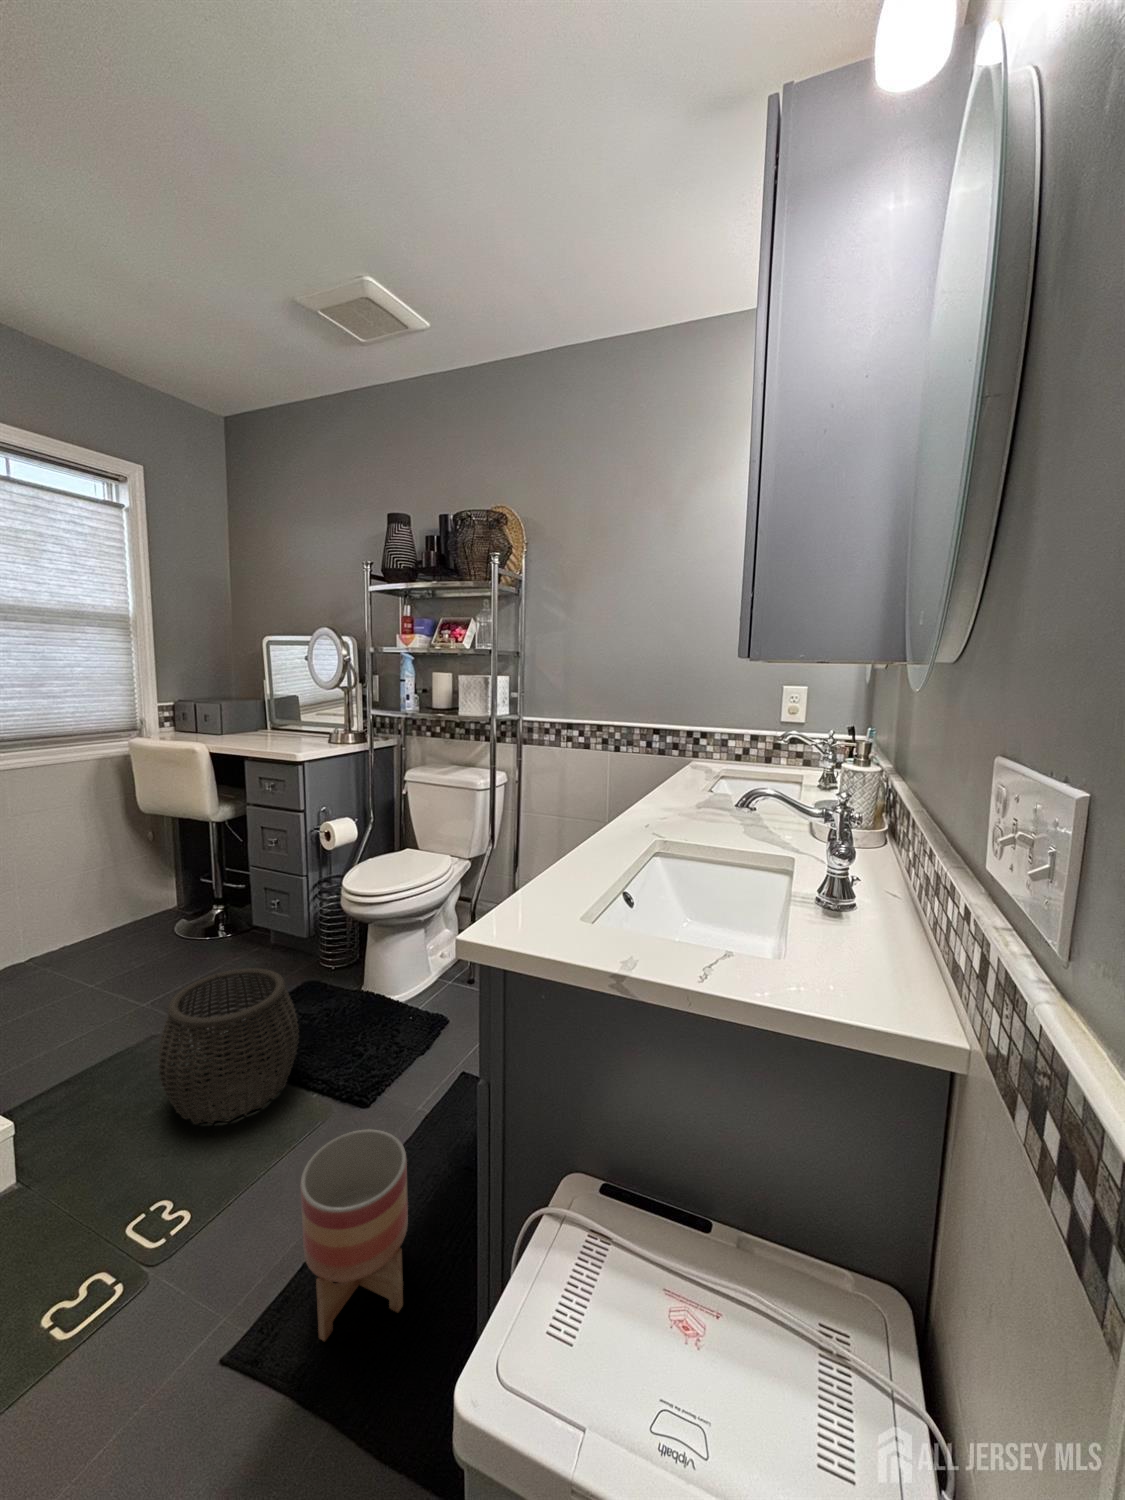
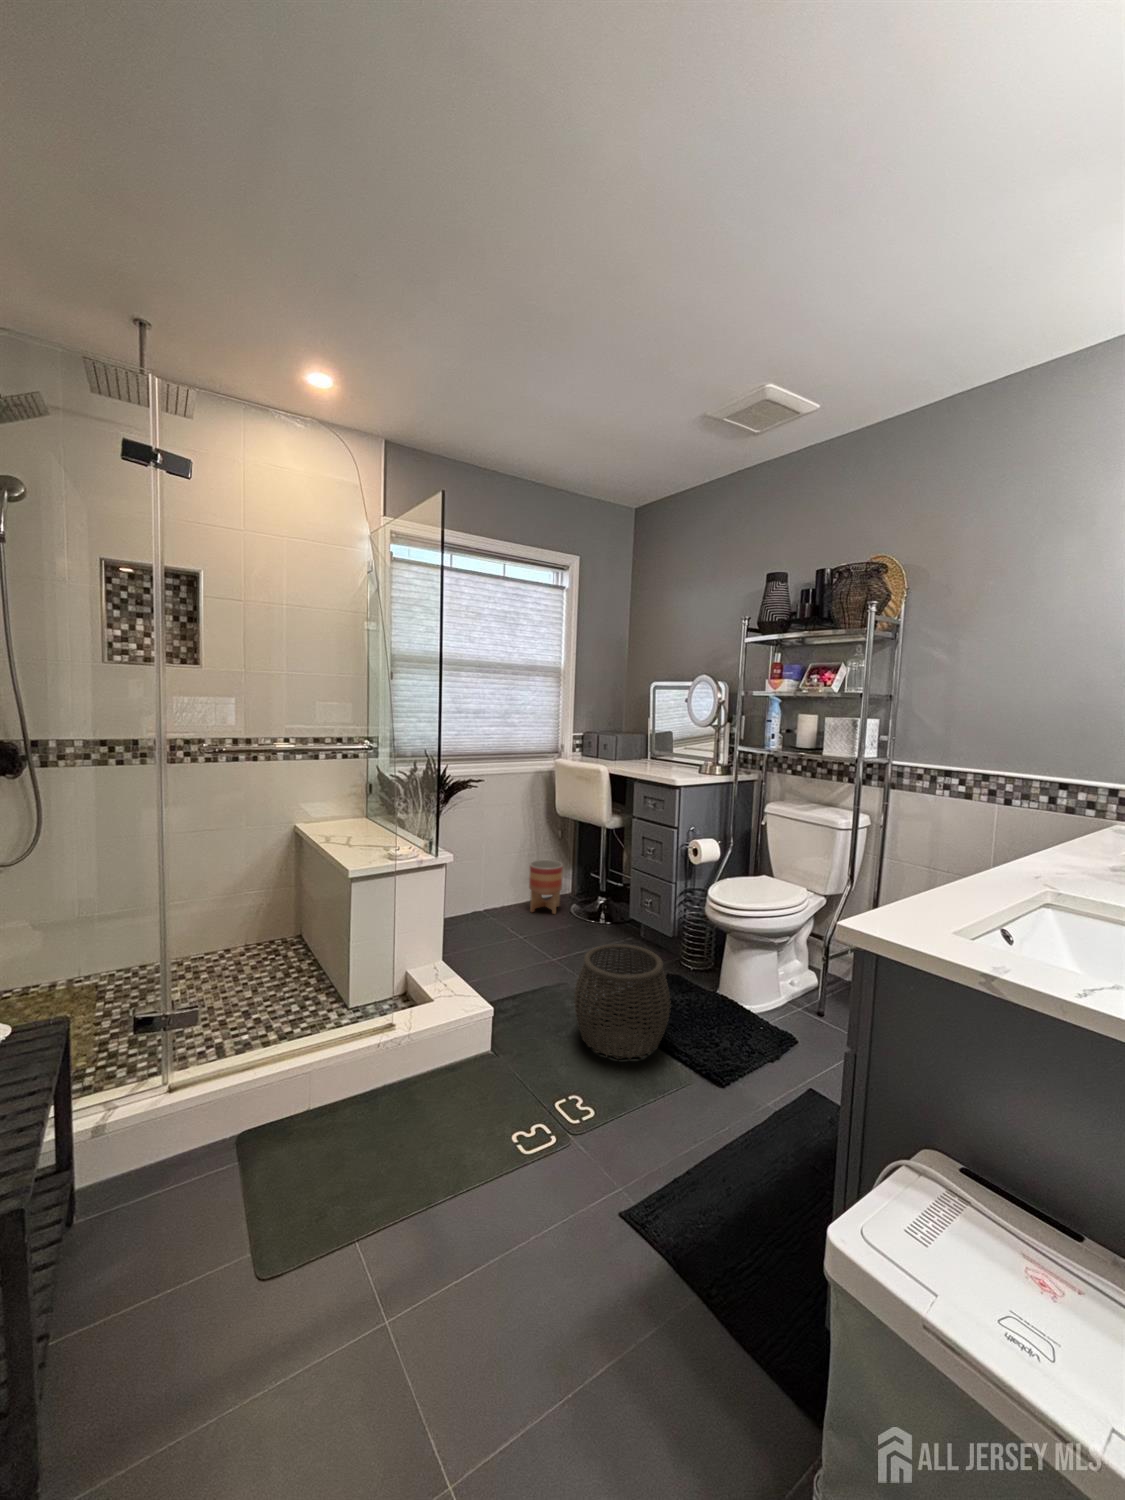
planter: present [300,1129,408,1341] -> present [529,860,563,914]

